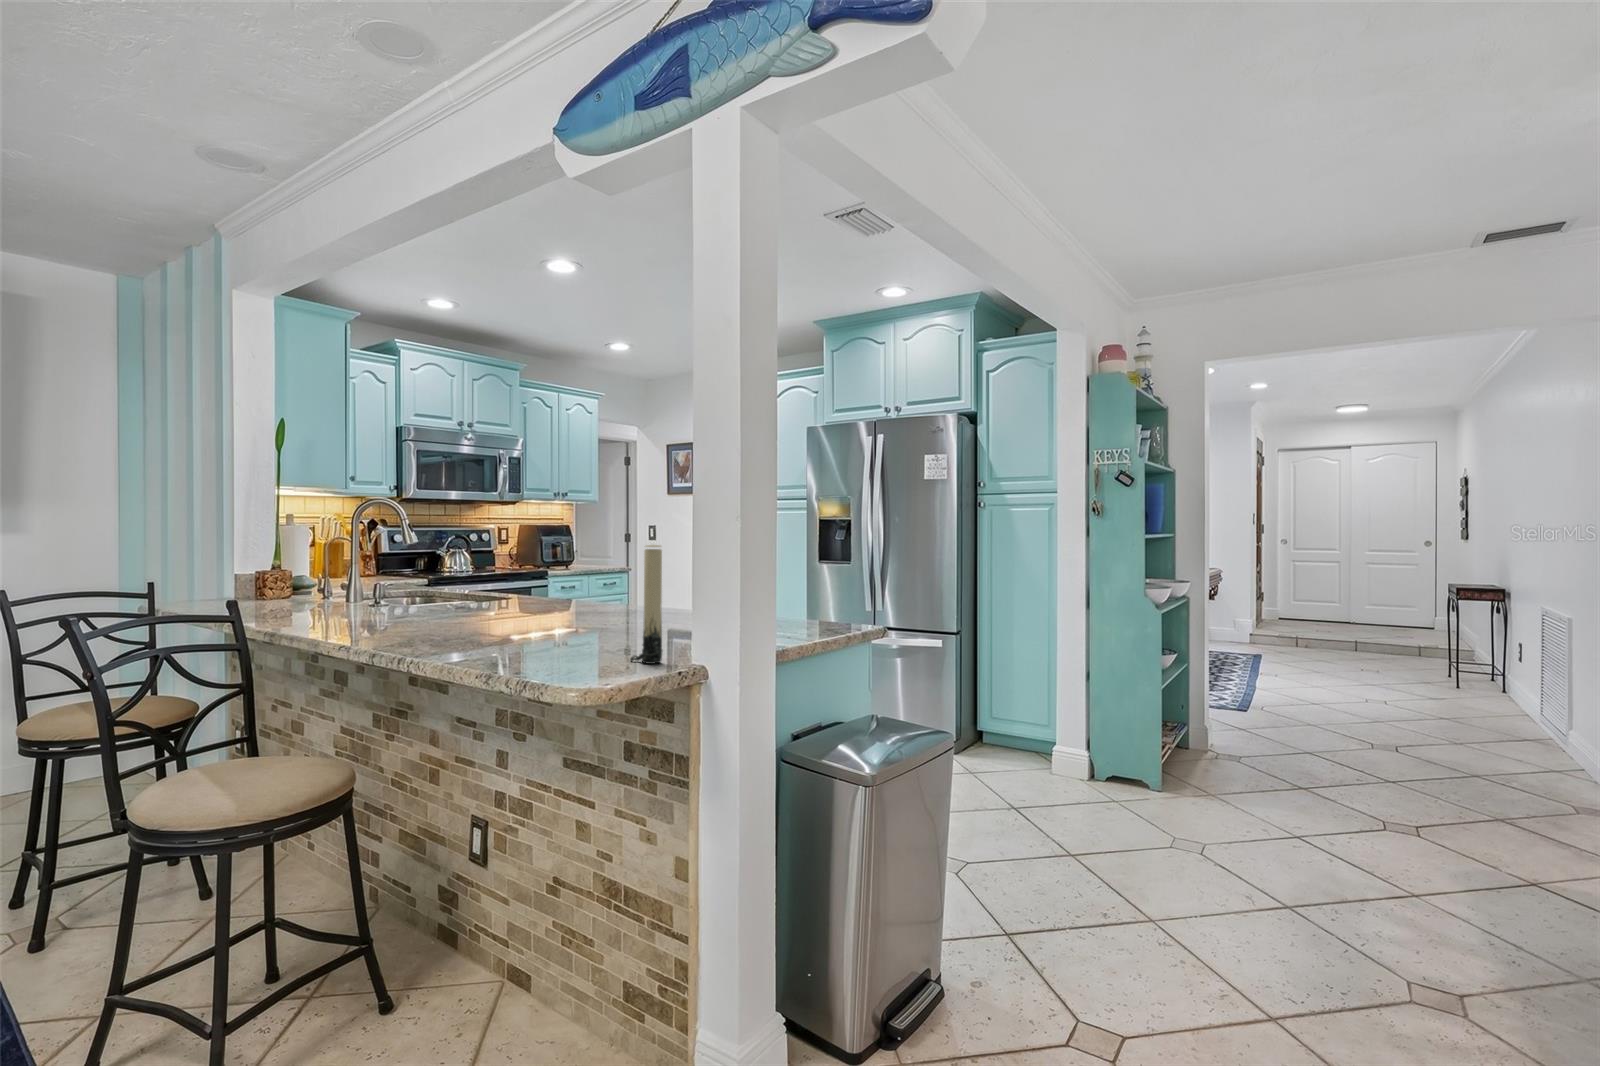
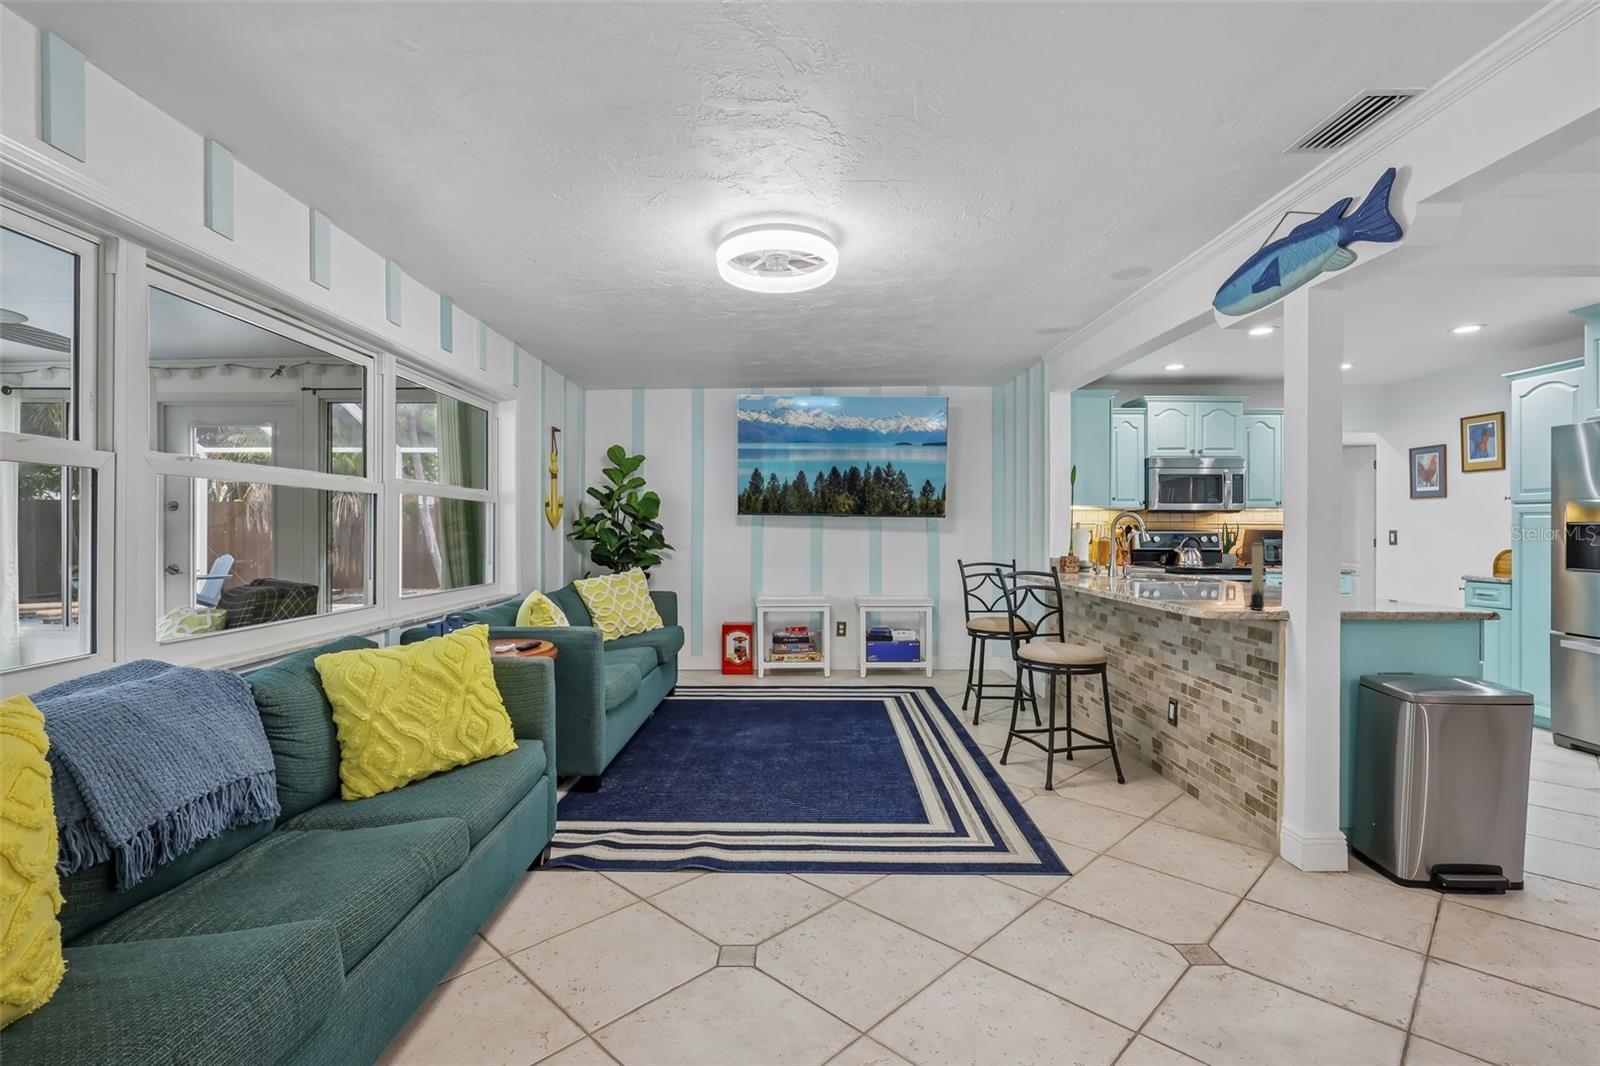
potted plant: none [485,514,513,573] -> present [1217,523,1239,569]

